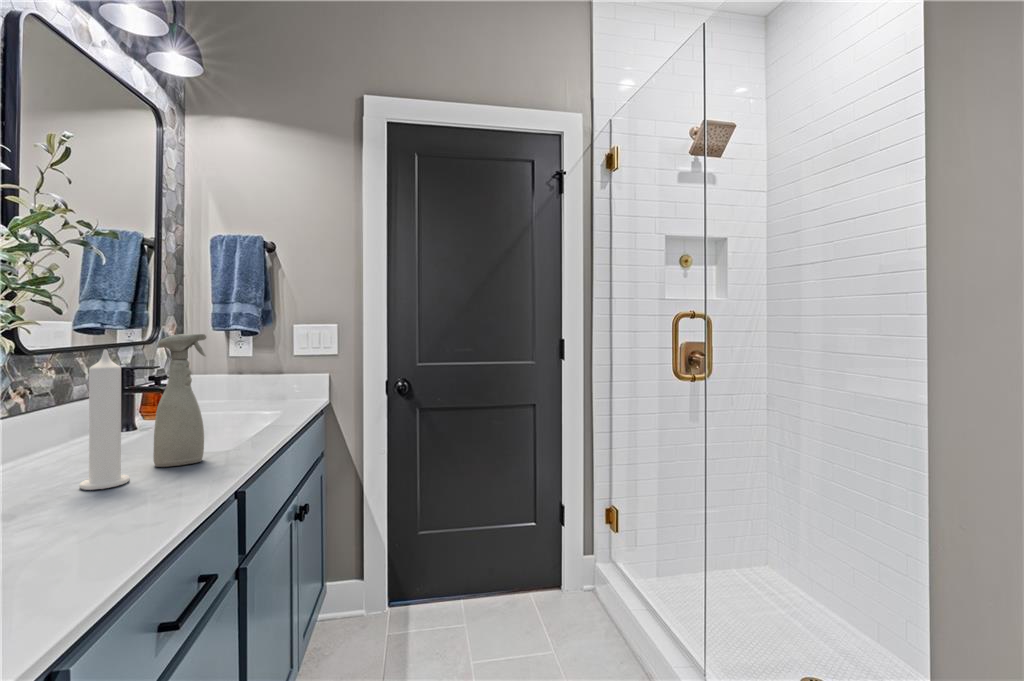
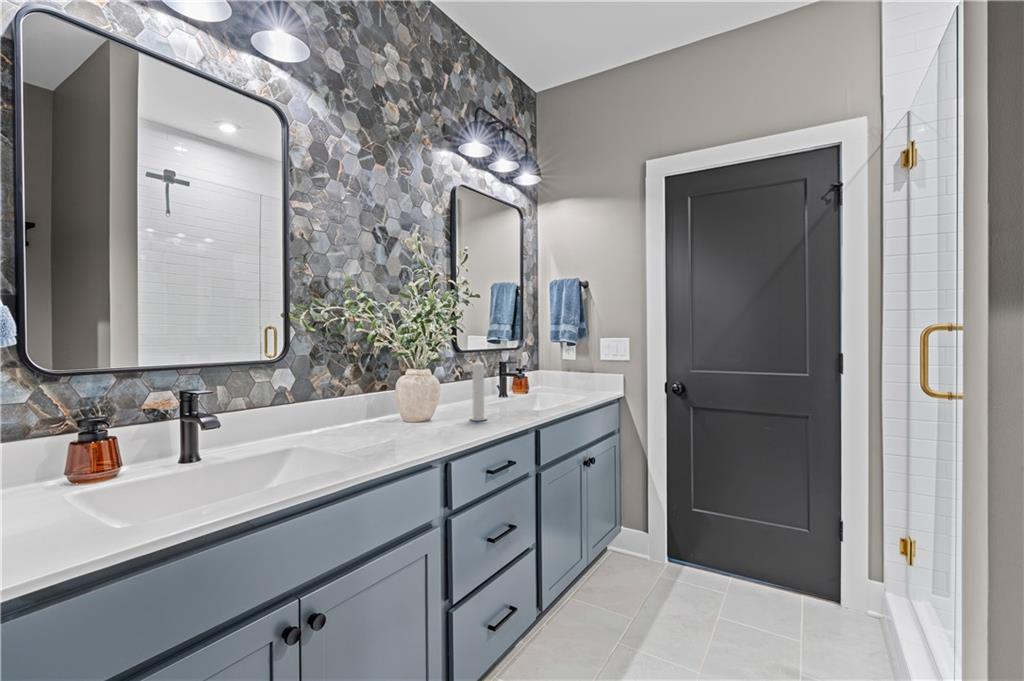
spray bottle: present [153,334,206,467] -> none [500,348,522,417]

